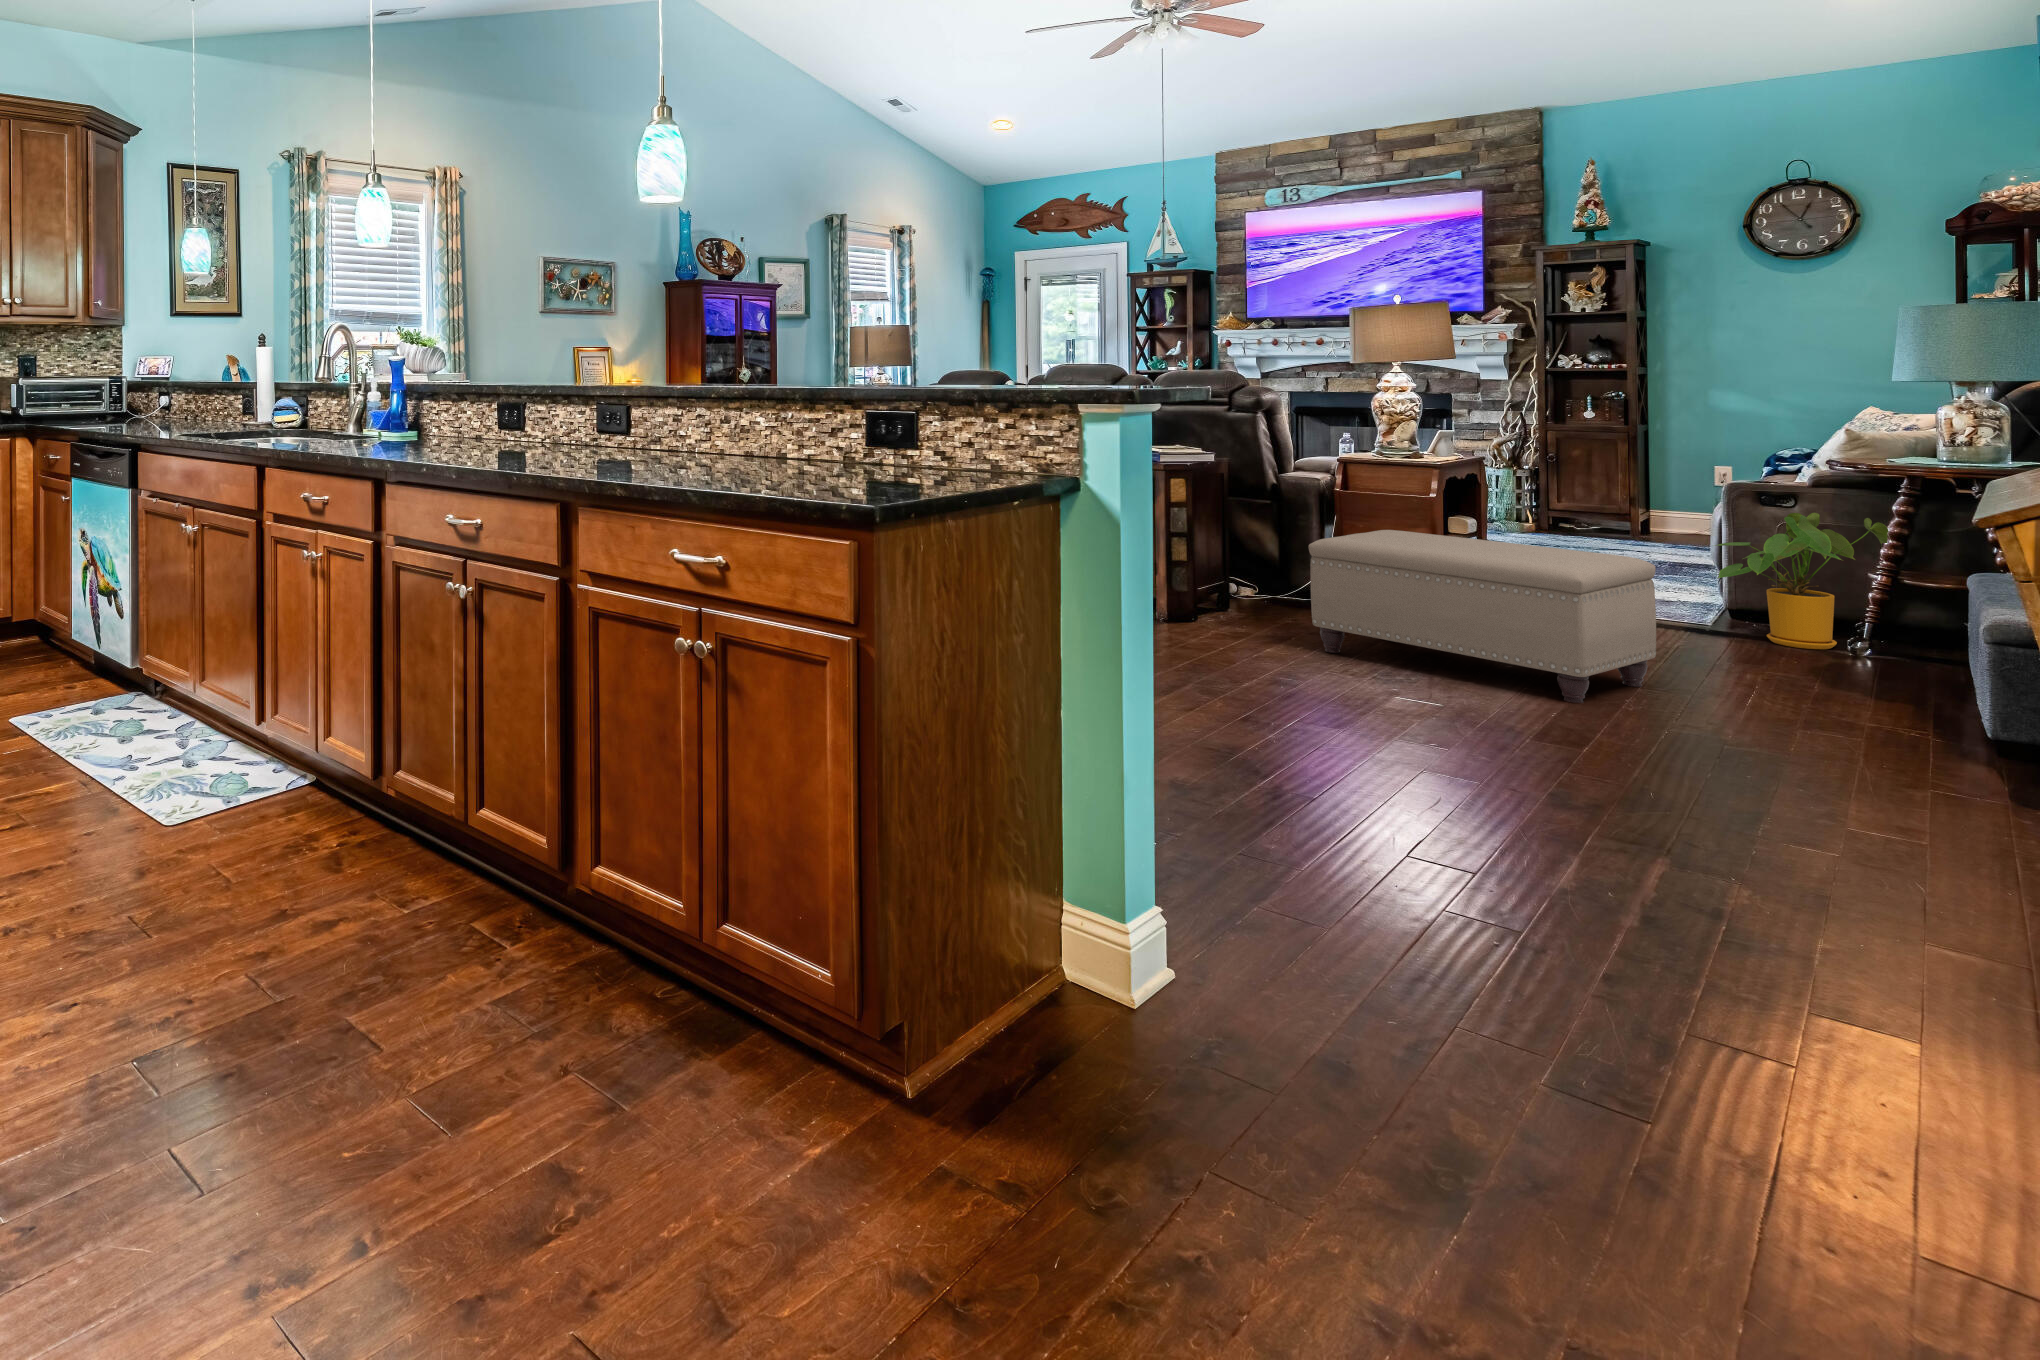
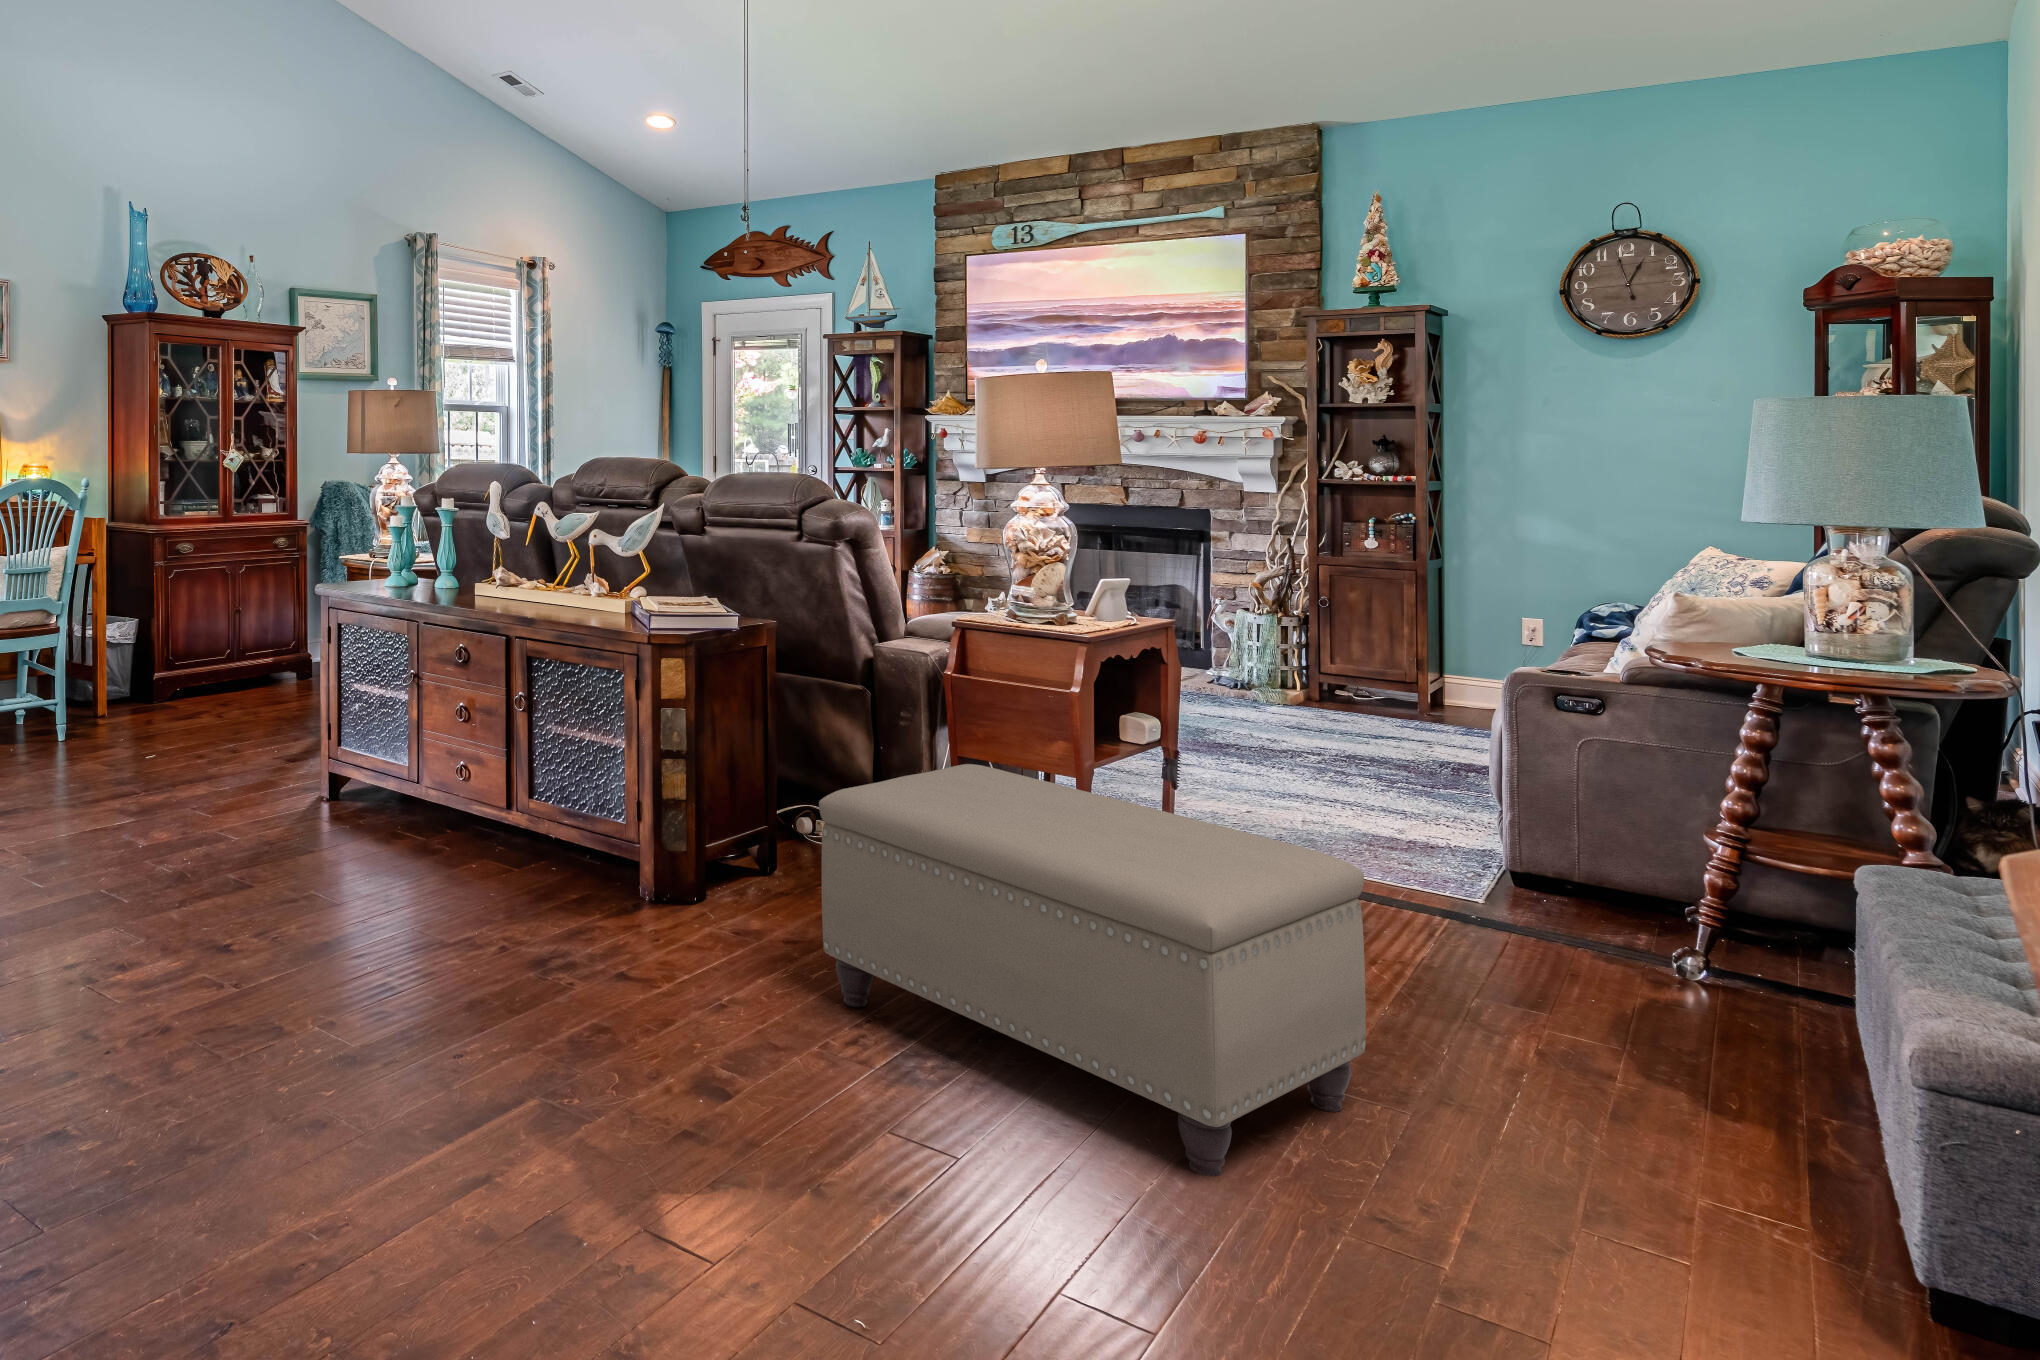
house plant: present [1715,513,1889,649] -> none [1483,735,1747,982]

